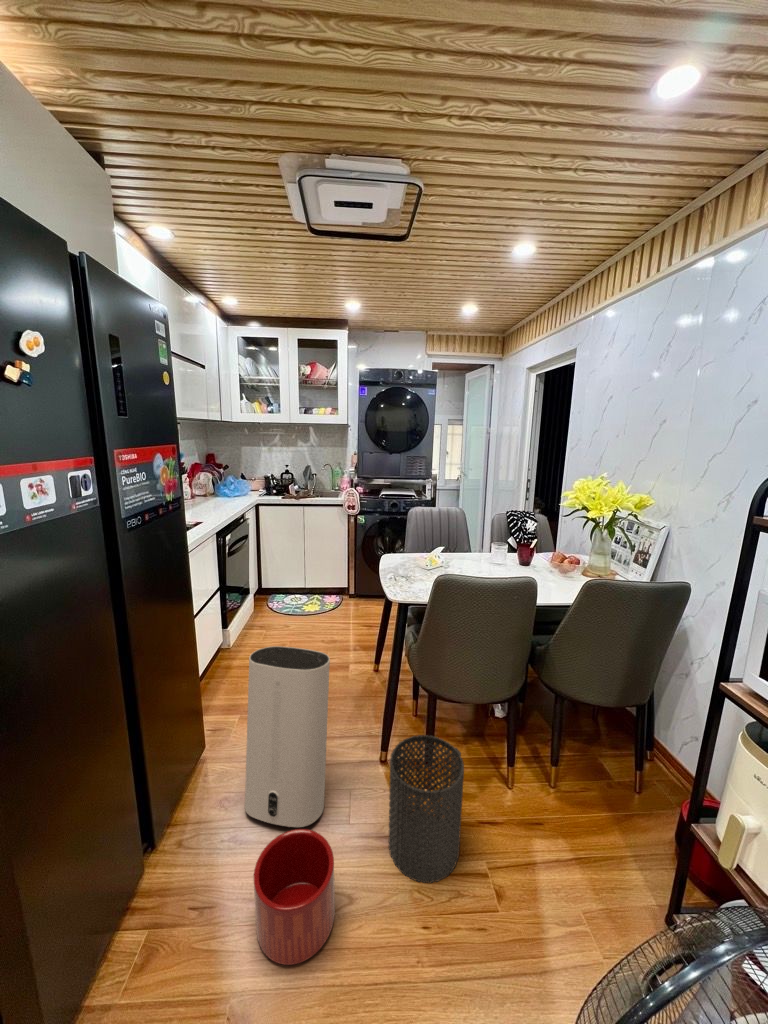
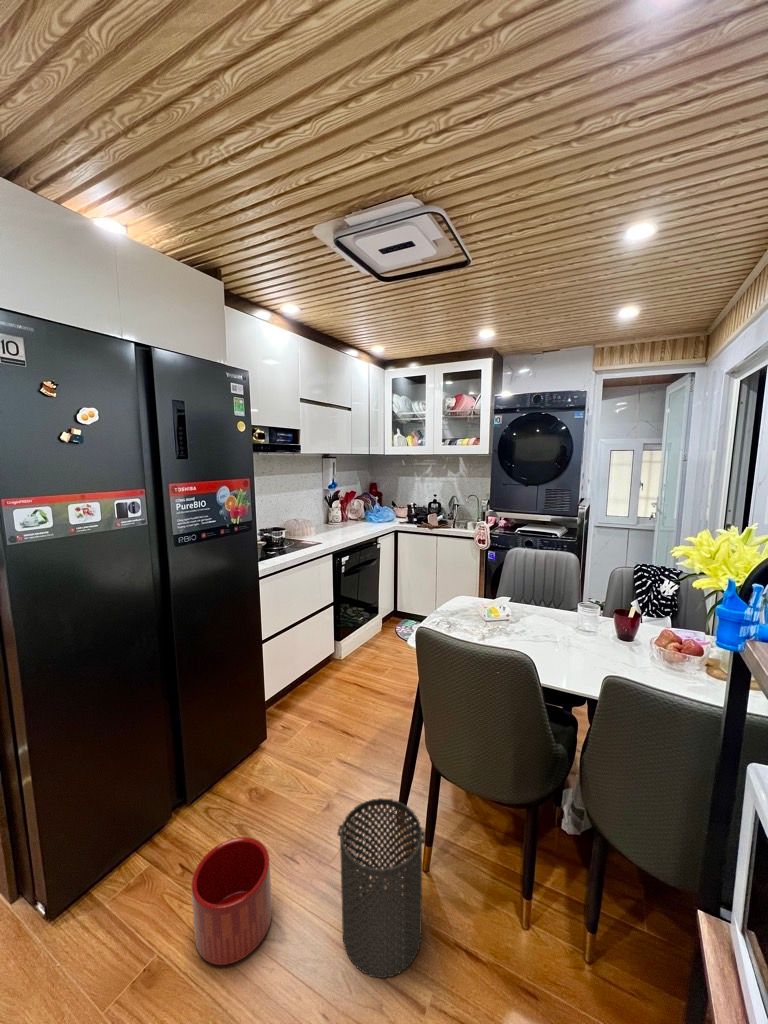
air purifier: present [245,646,330,827] -> none [258,663,337,847]

